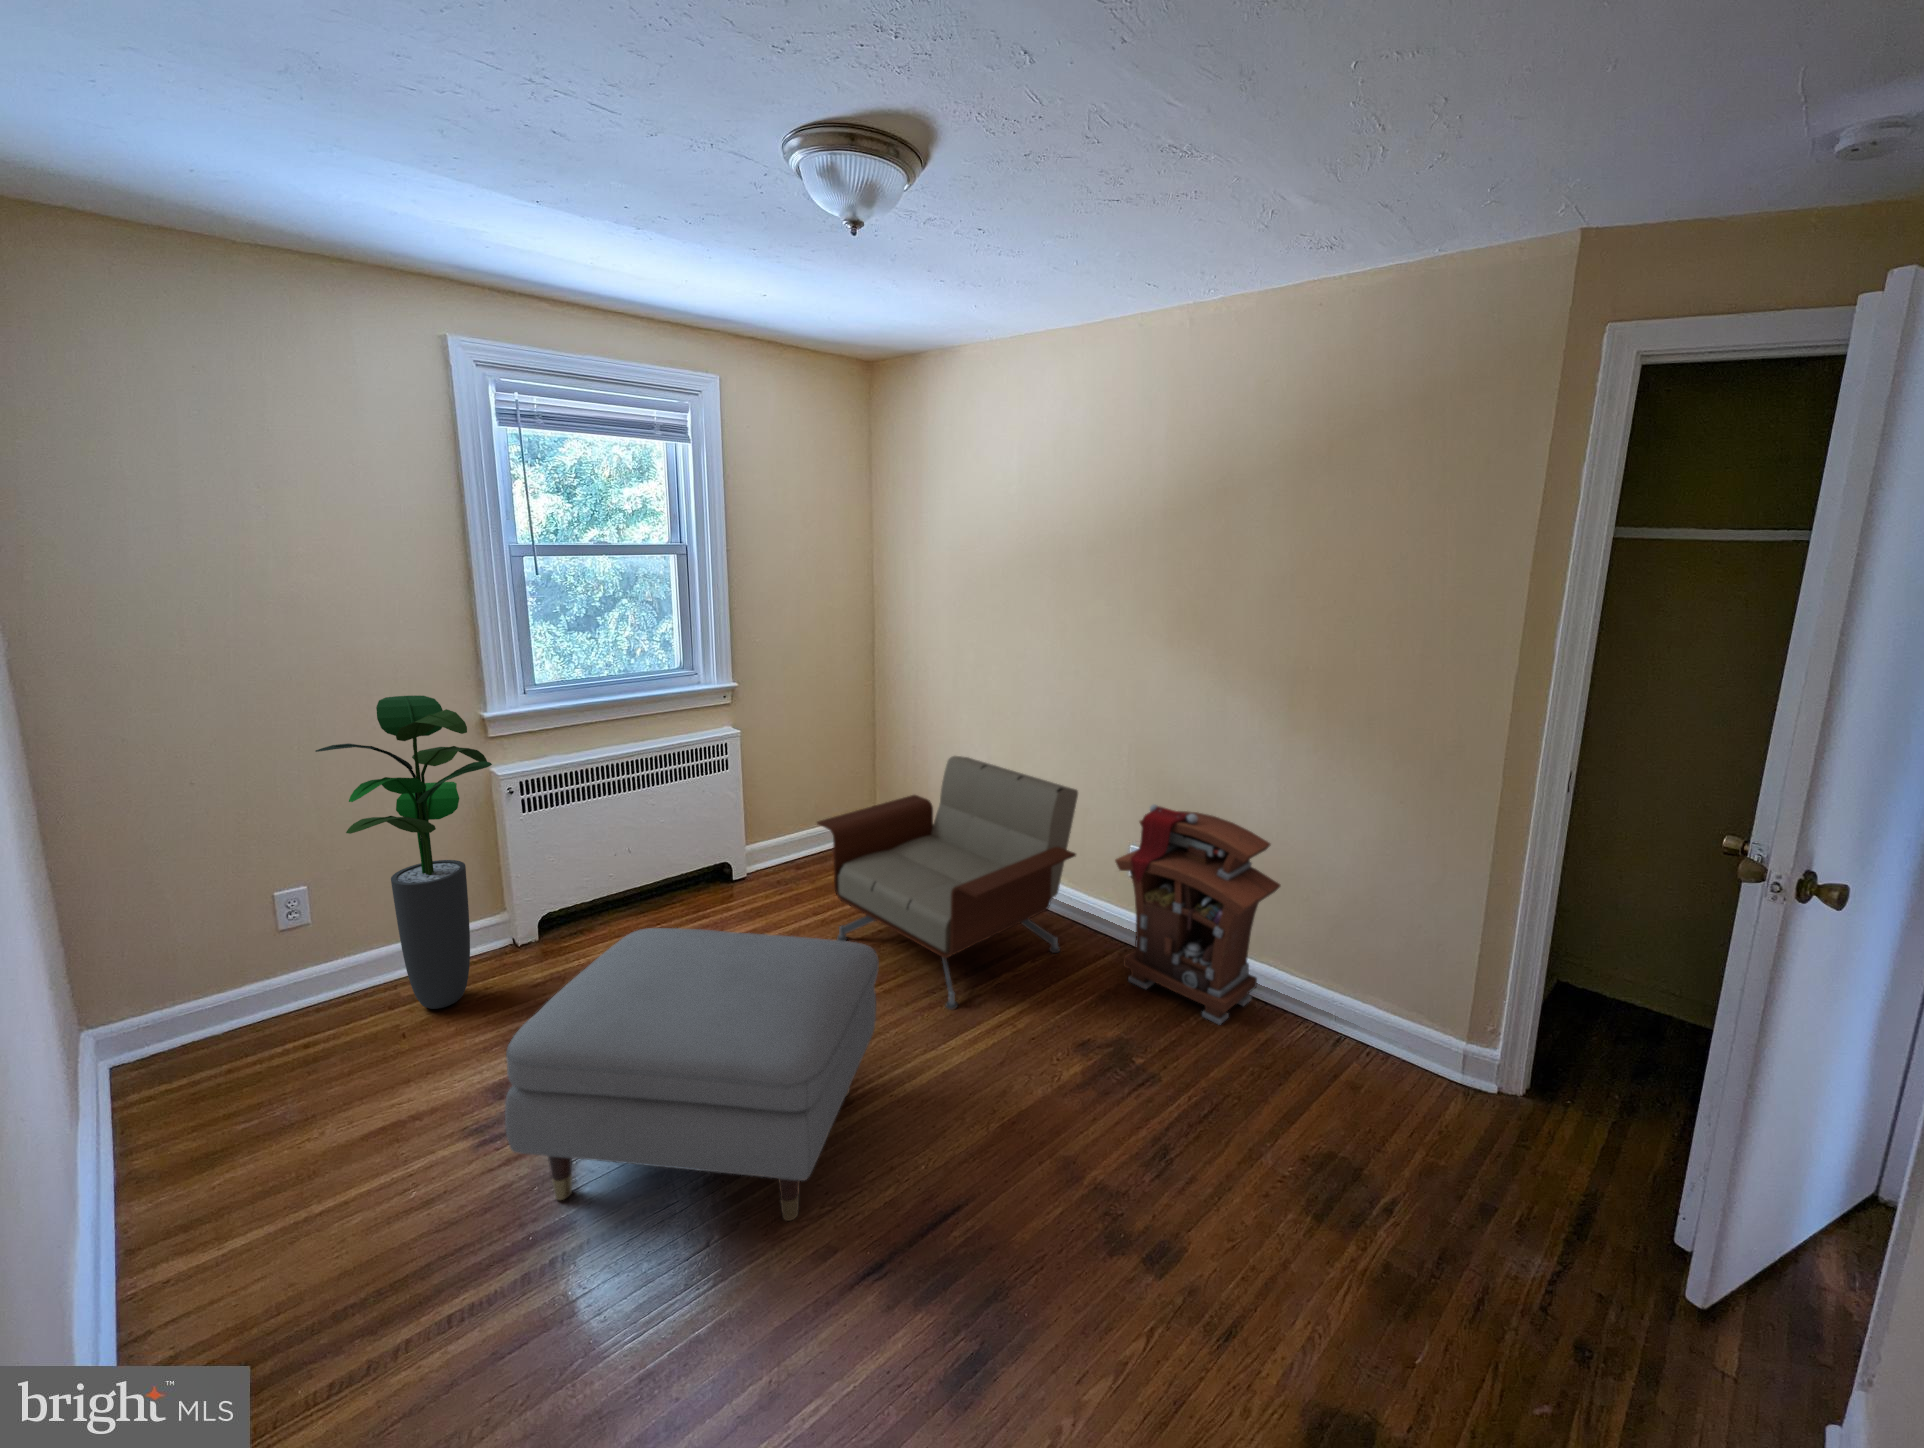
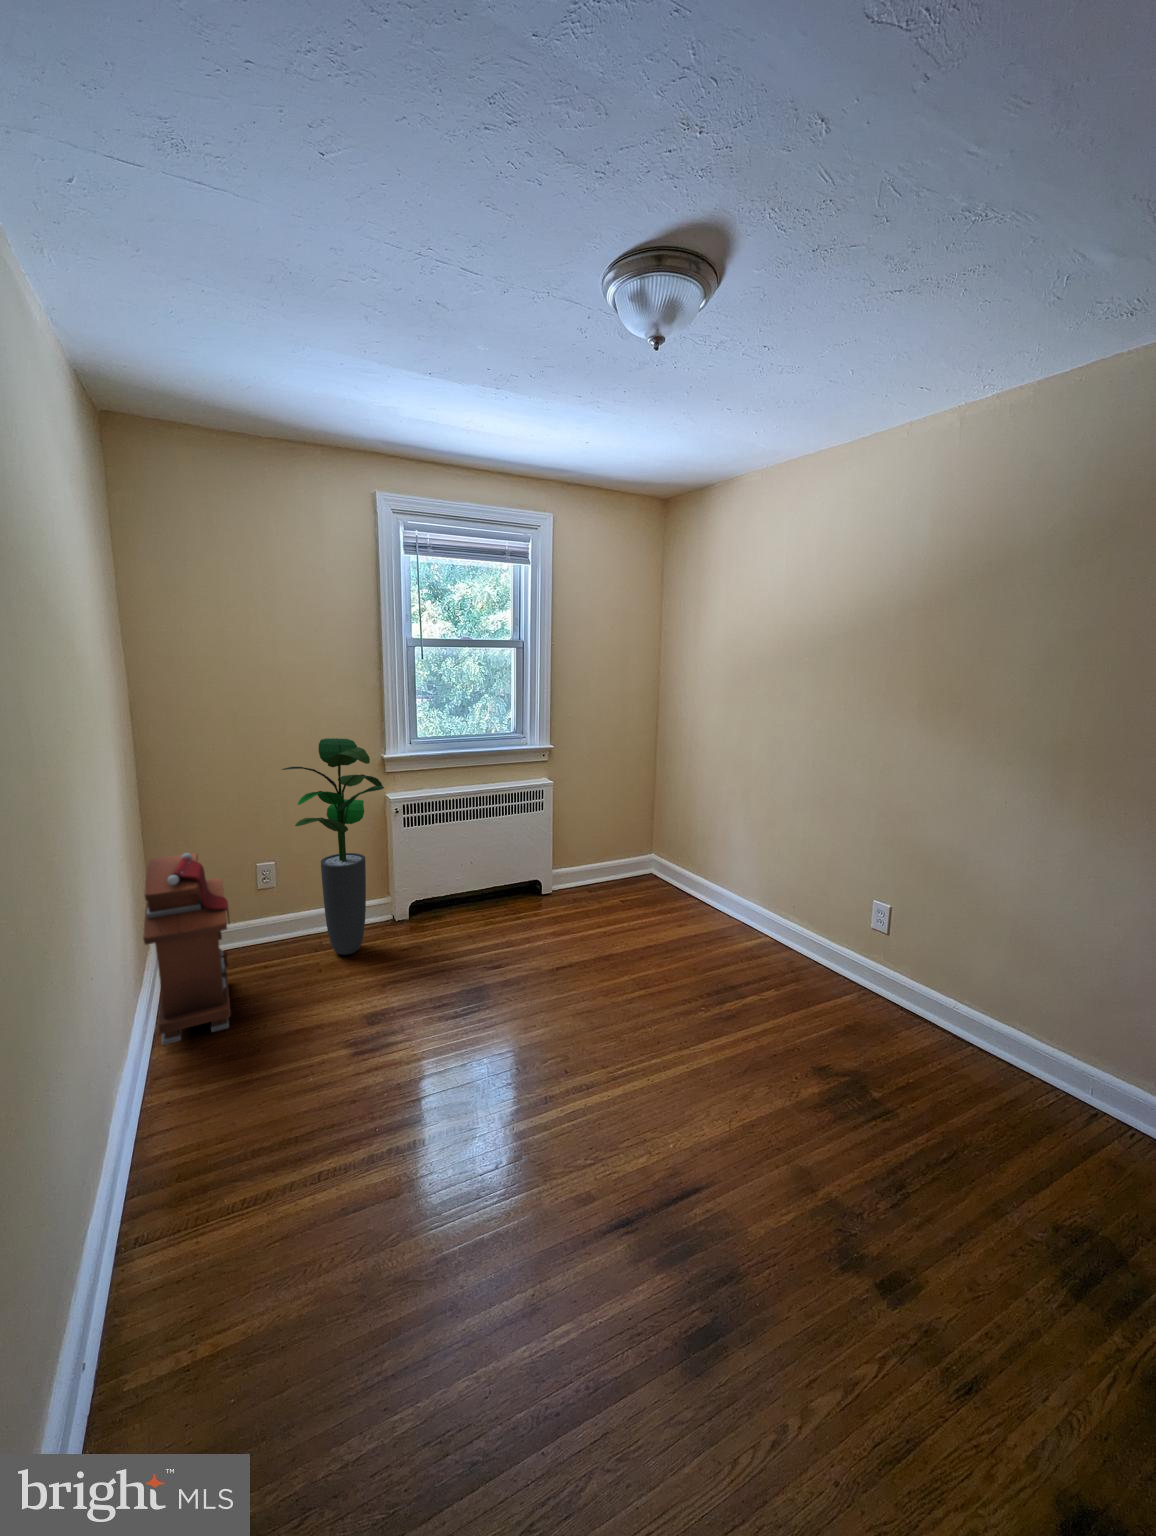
armchair: present [817,756,1078,1010] -> none [604,813,826,1019]
nightstand: present [1115,804,1280,1025] -> present [143,853,231,1045]
ottoman: present [505,928,879,1221] -> none [369,916,646,1165]

